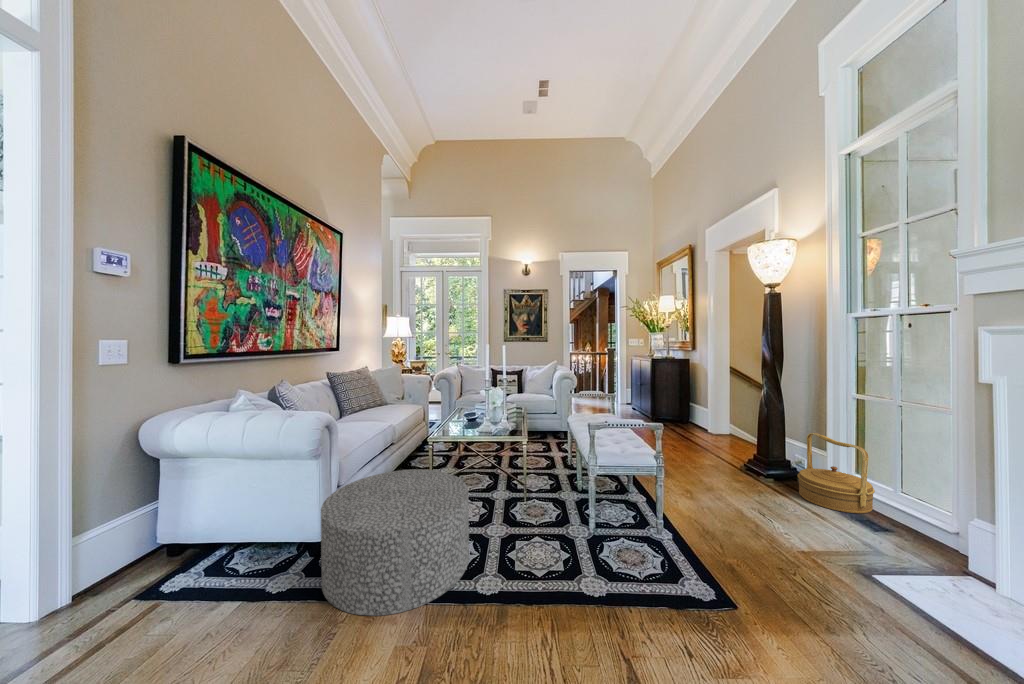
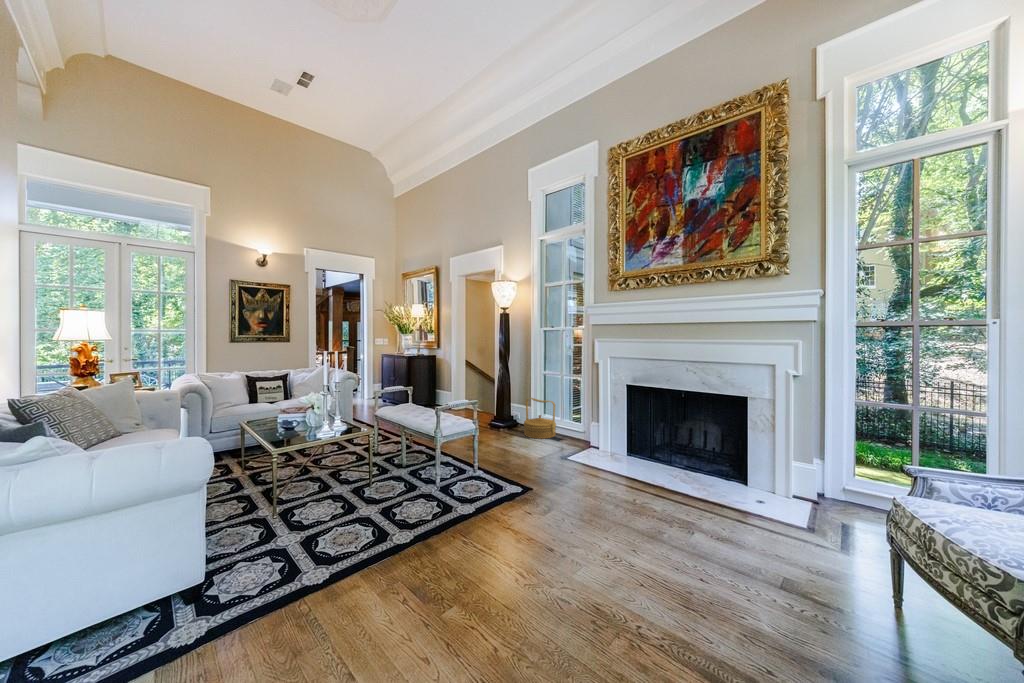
ottoman: present [321,470,469,616] -> none [227,470,377,601]

